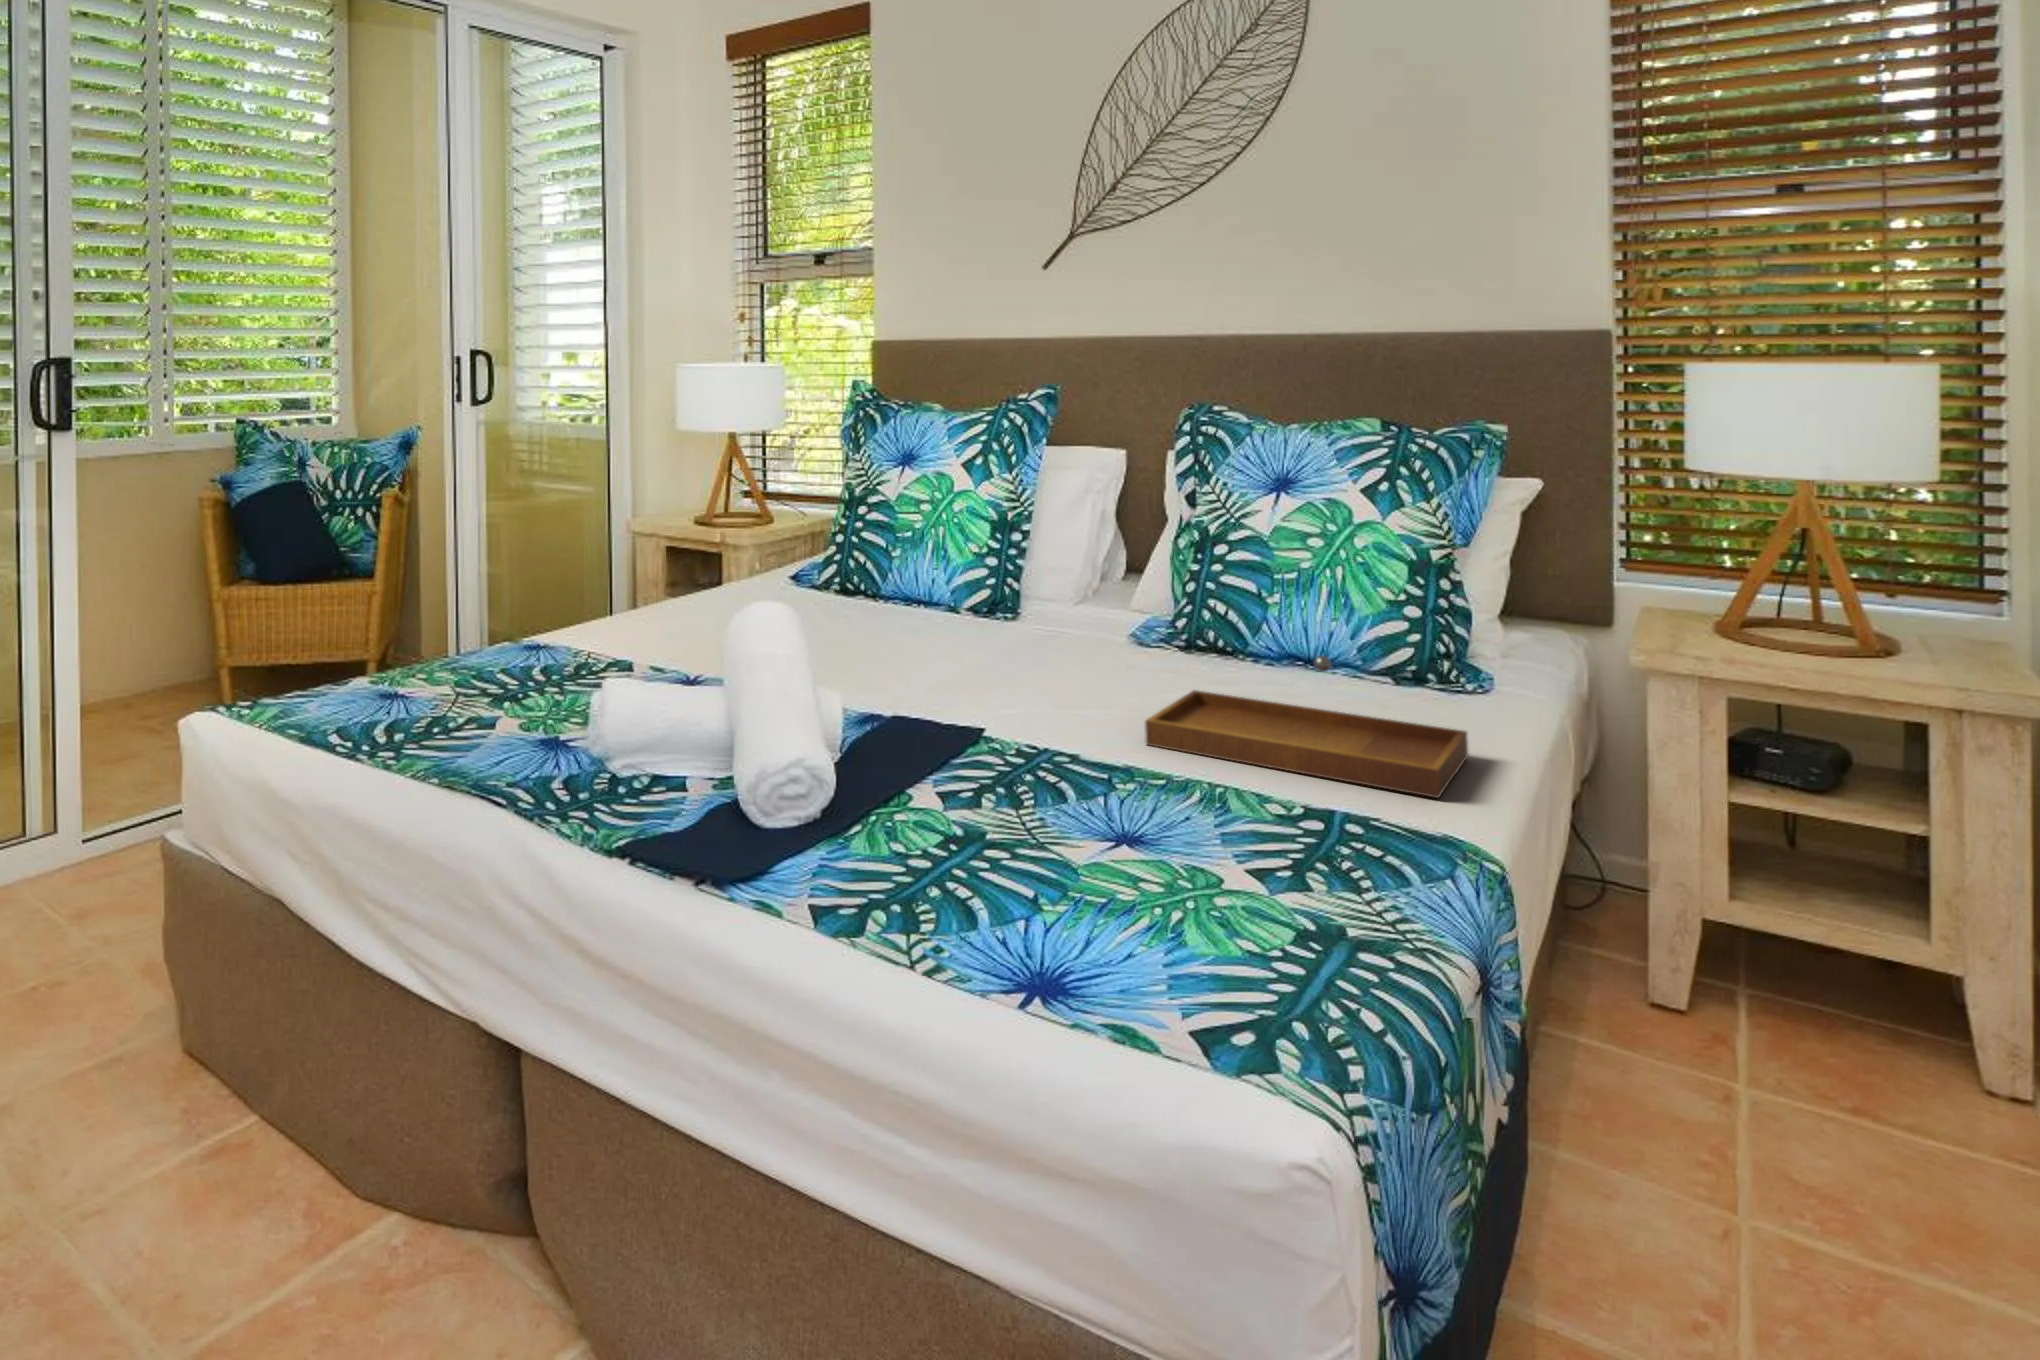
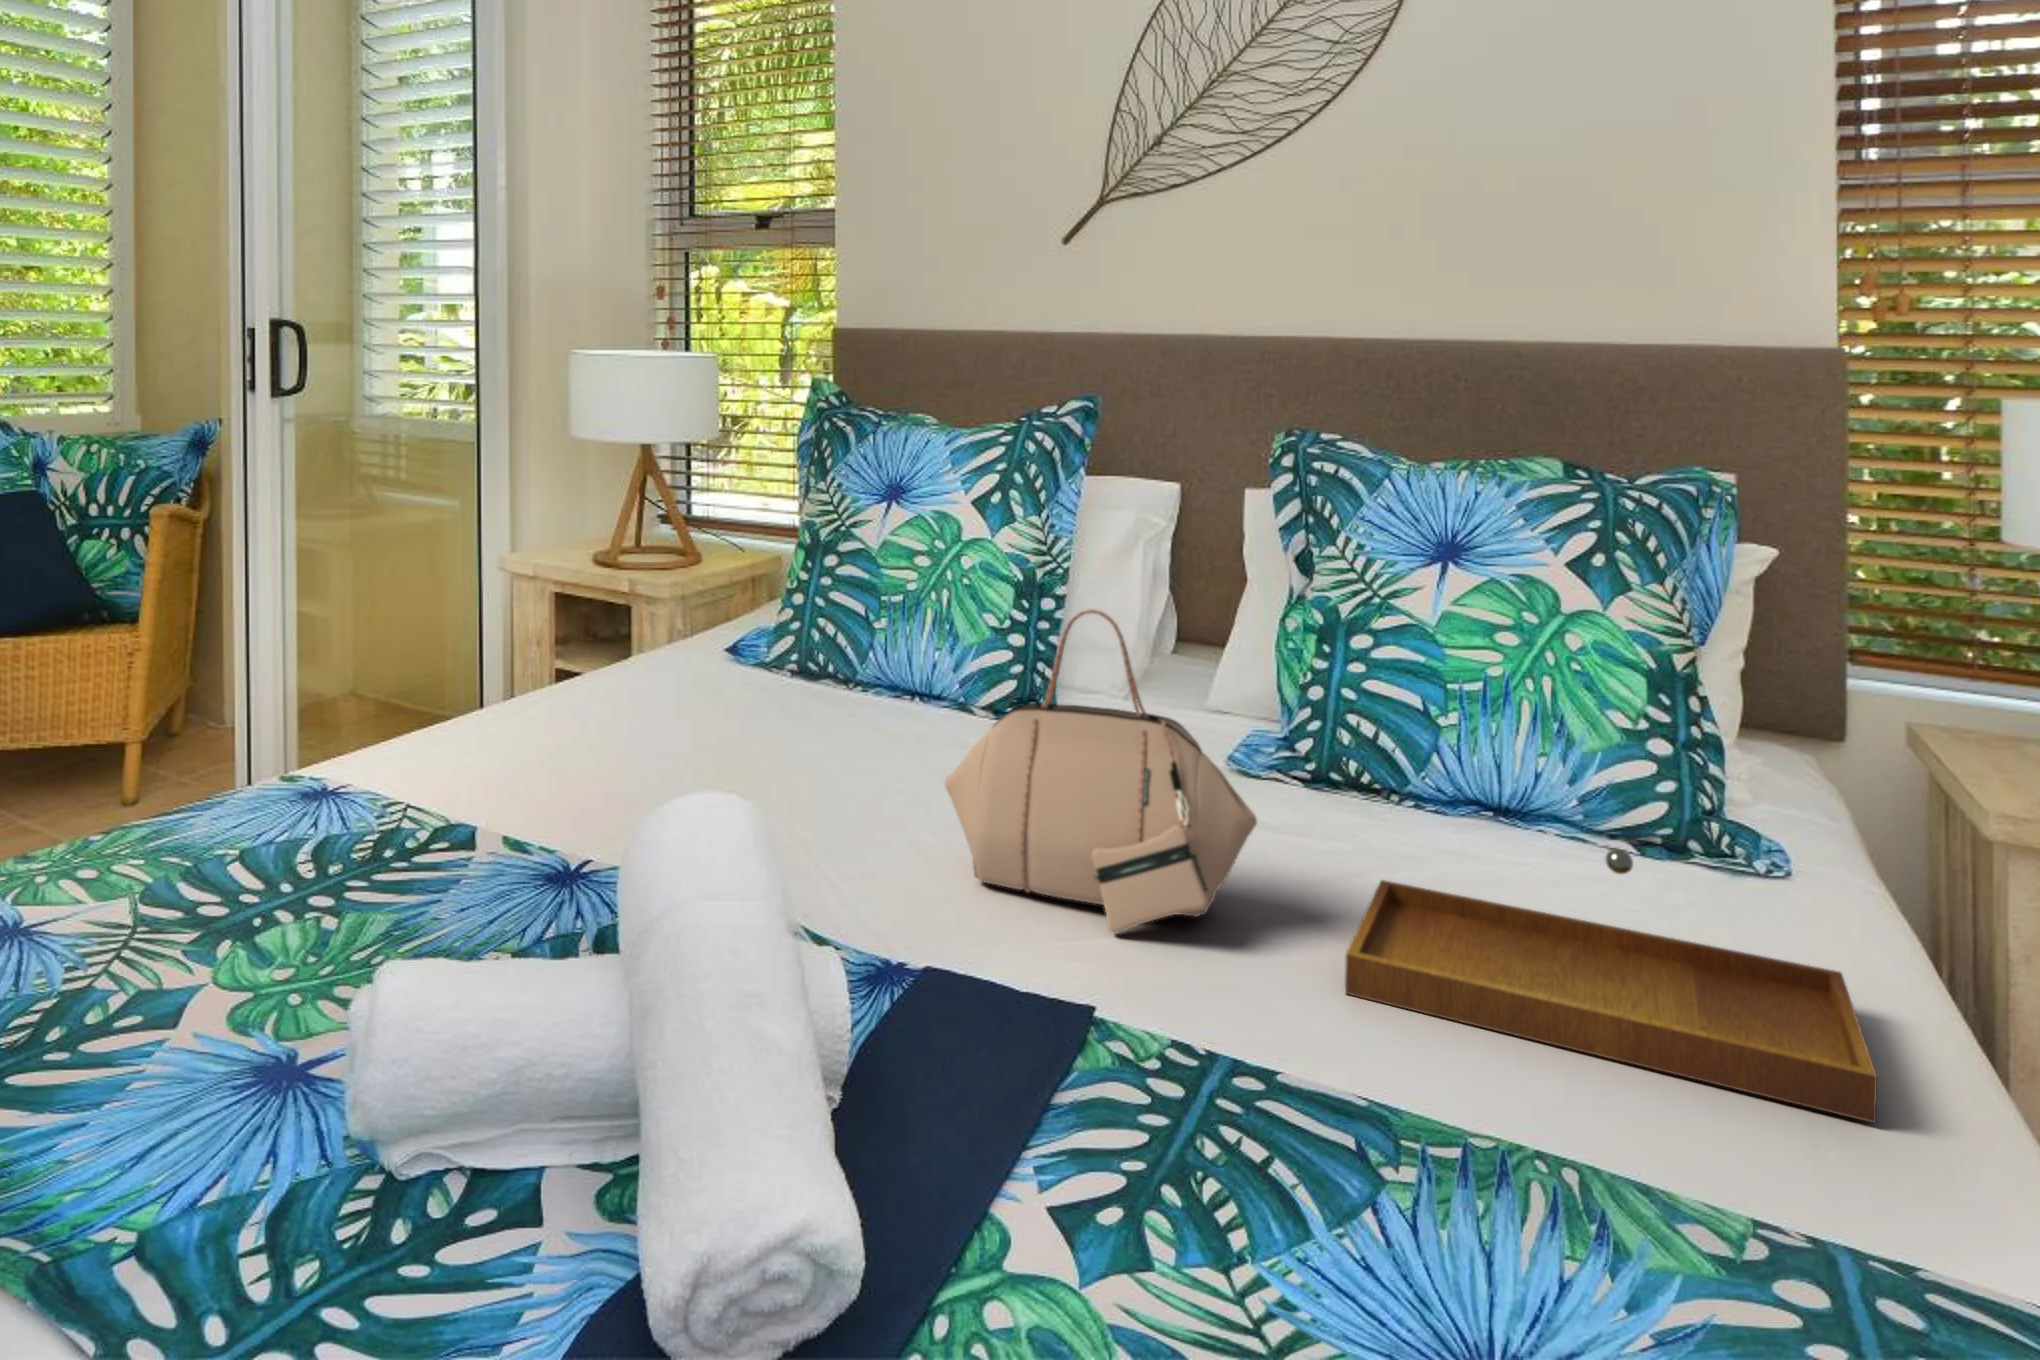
handbag: none [913,519,1105,718] -> present [945,609,1257,933]

